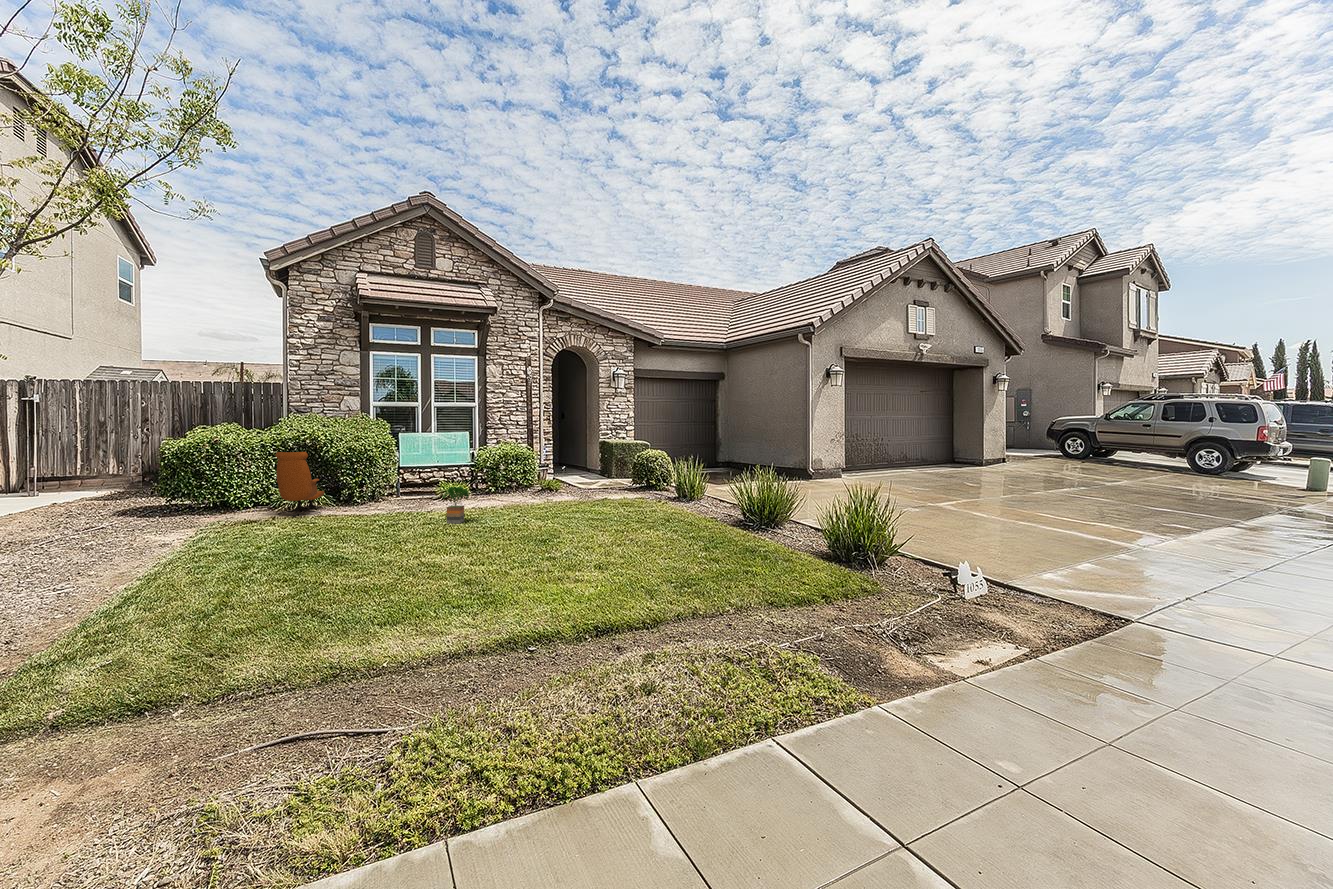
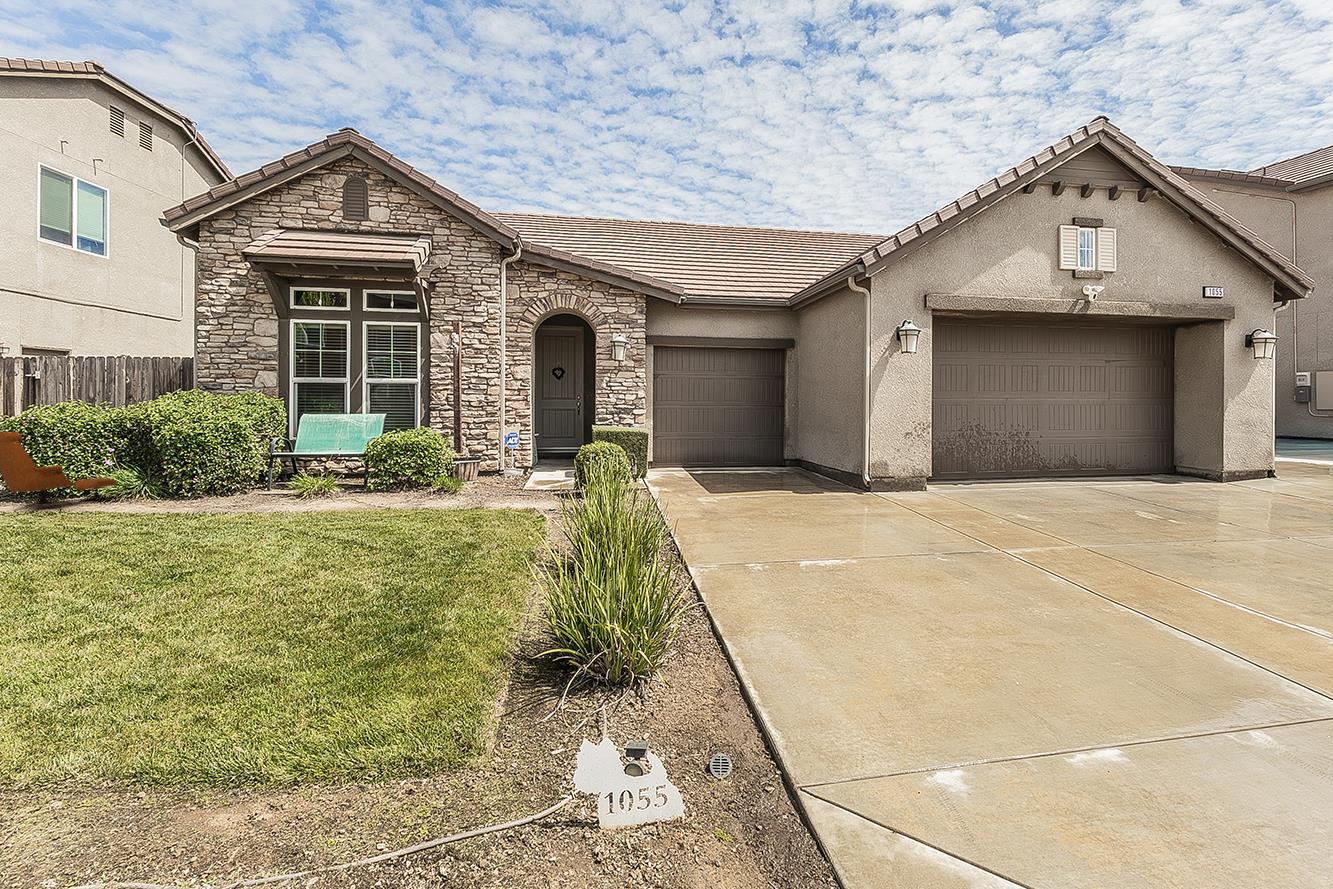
potted tree: present [443,487,469,523] -> none [96,486,147,540]

